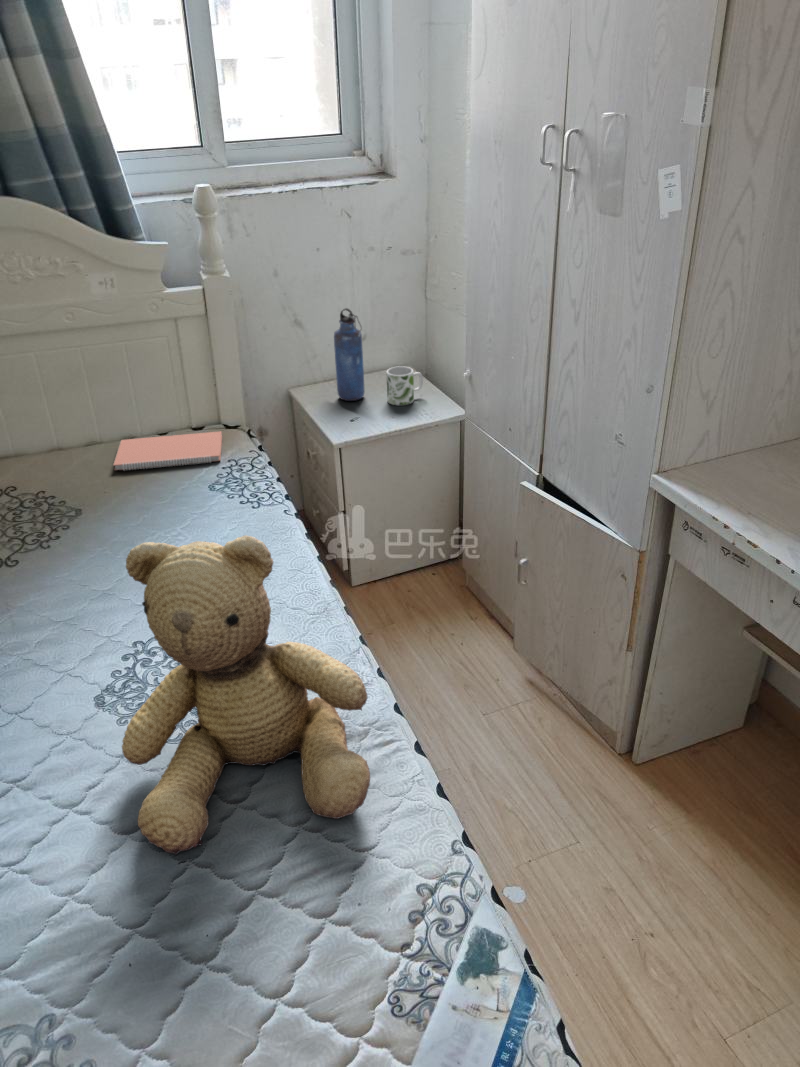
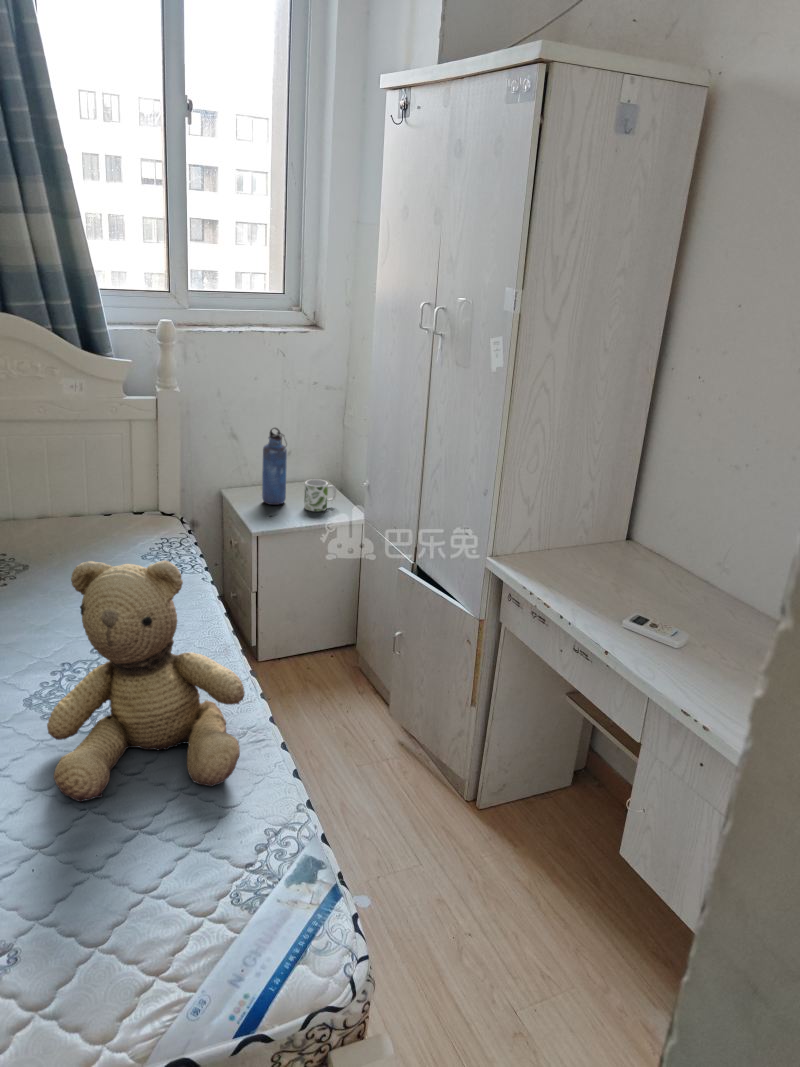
notebook: present [113,431,222,470] -> none [60,518,158,541]

